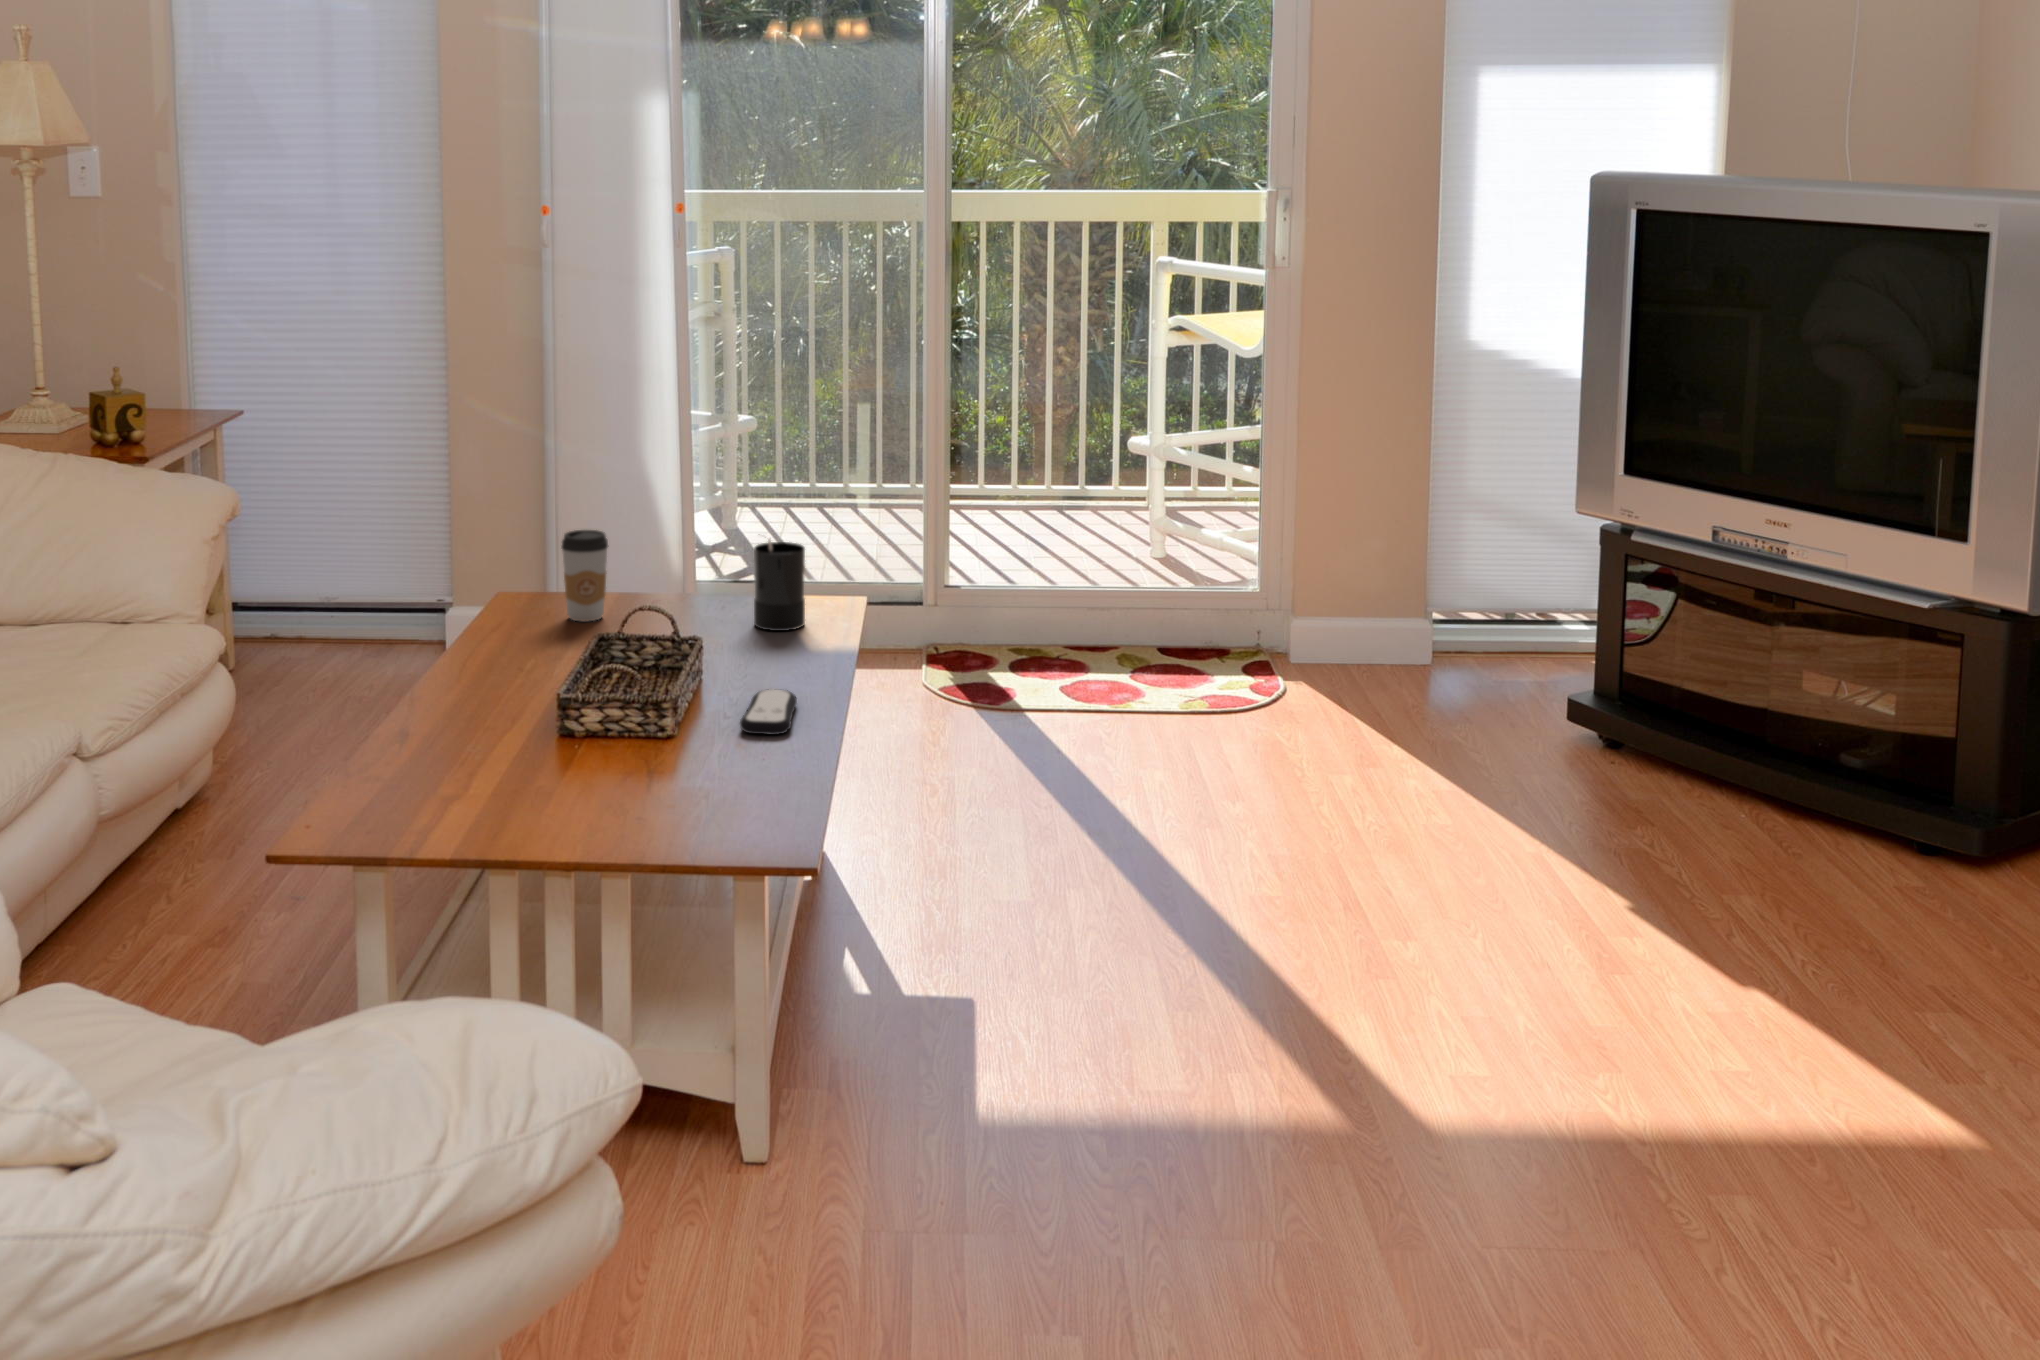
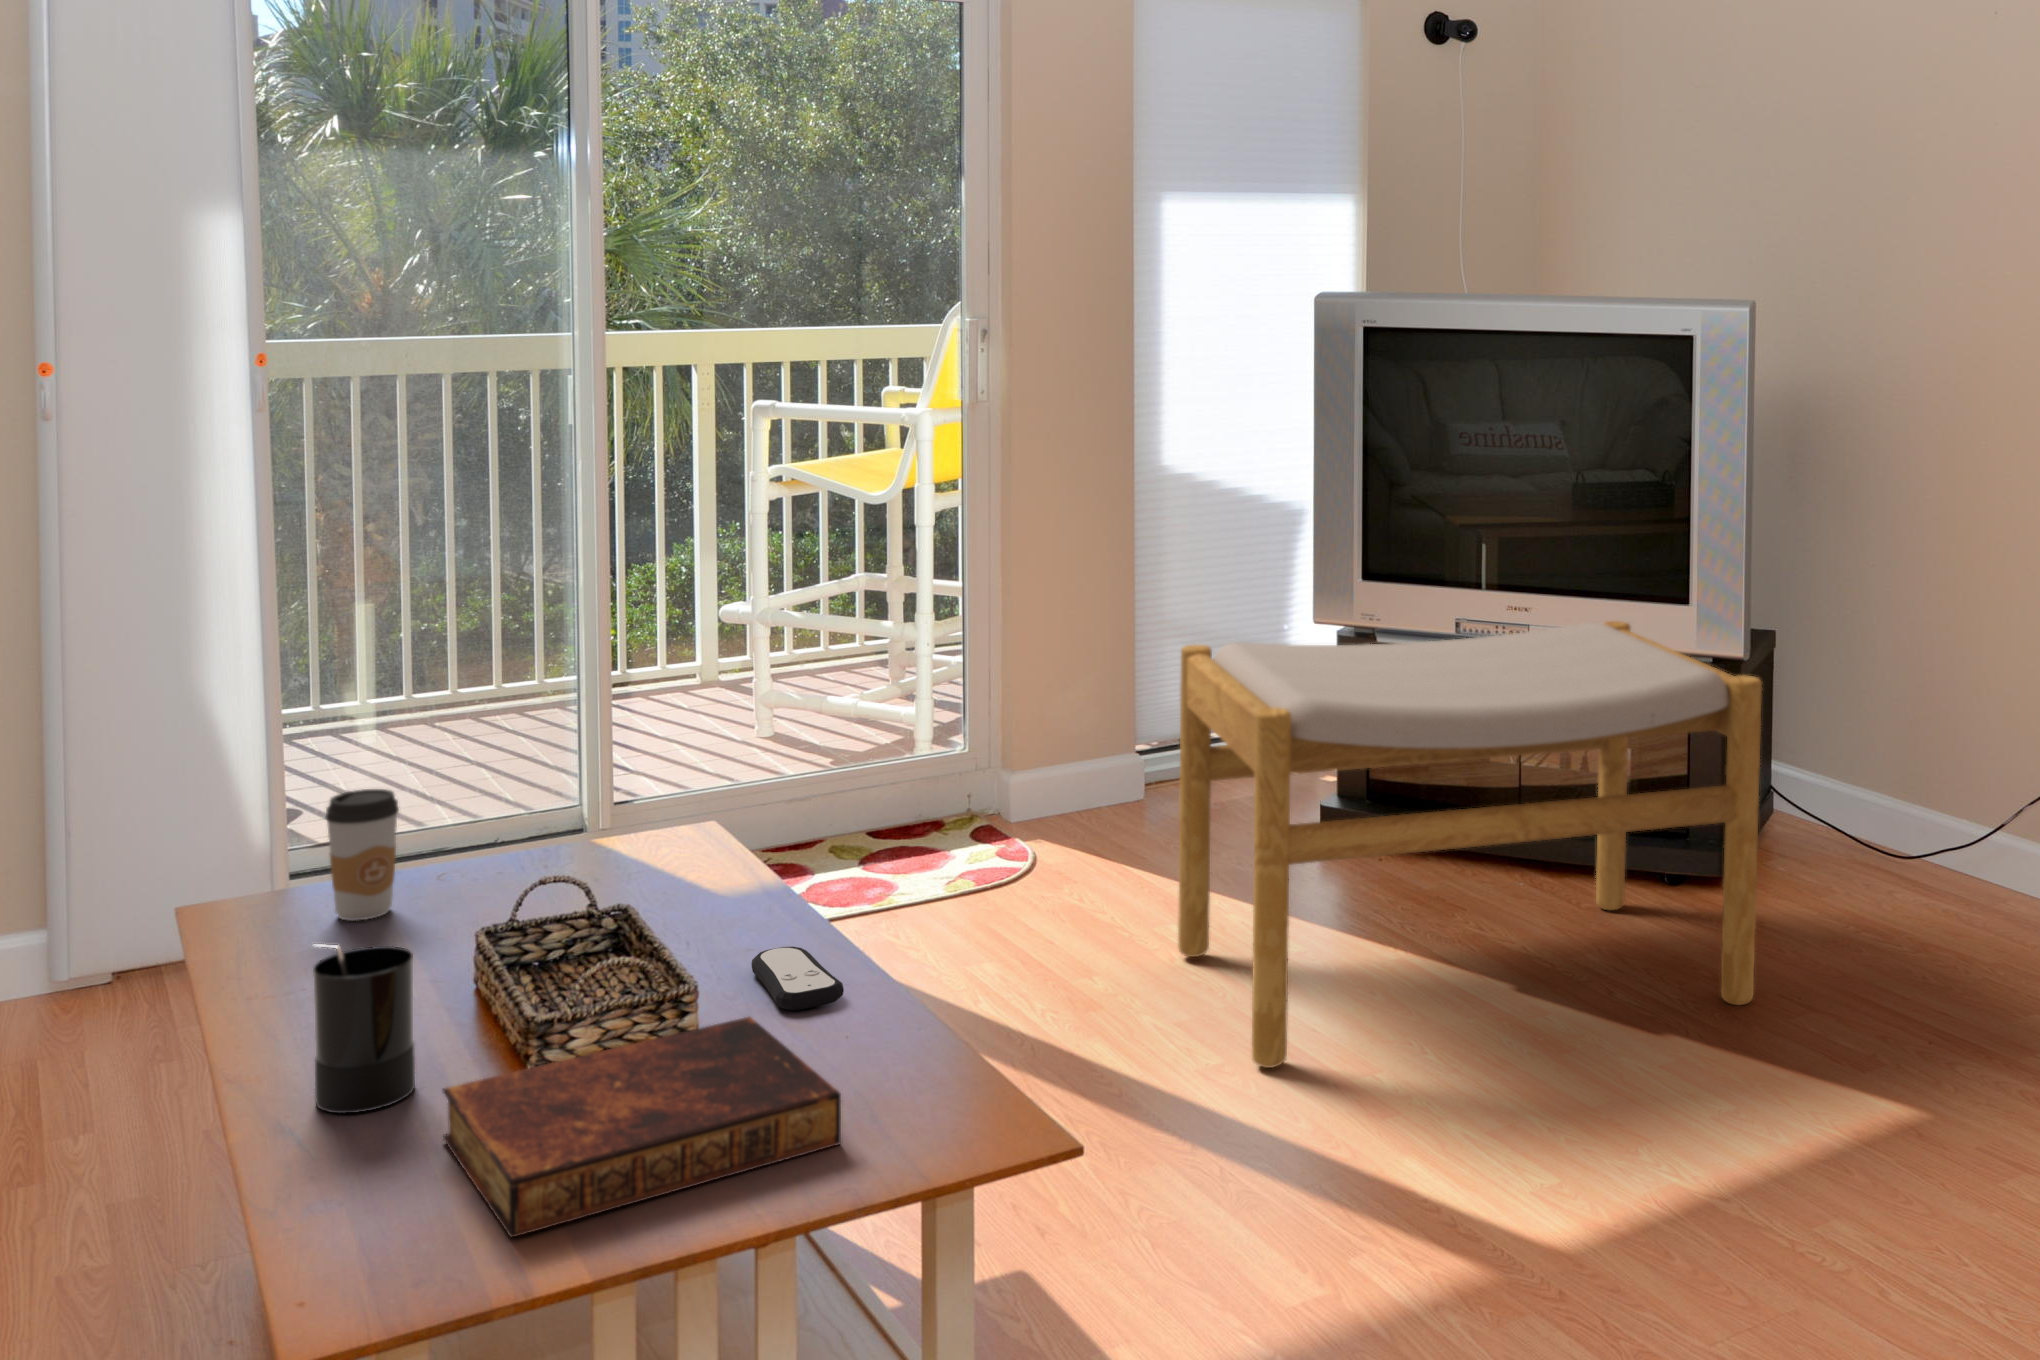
footstool: none [1298,511,1921,984] -> present [1178,621,1762,1068]
candle: present [754,538,805,631] -> present [313,944,415,1113]
book: none [441,724,684,821] -> present [442,1017,841,1237]

